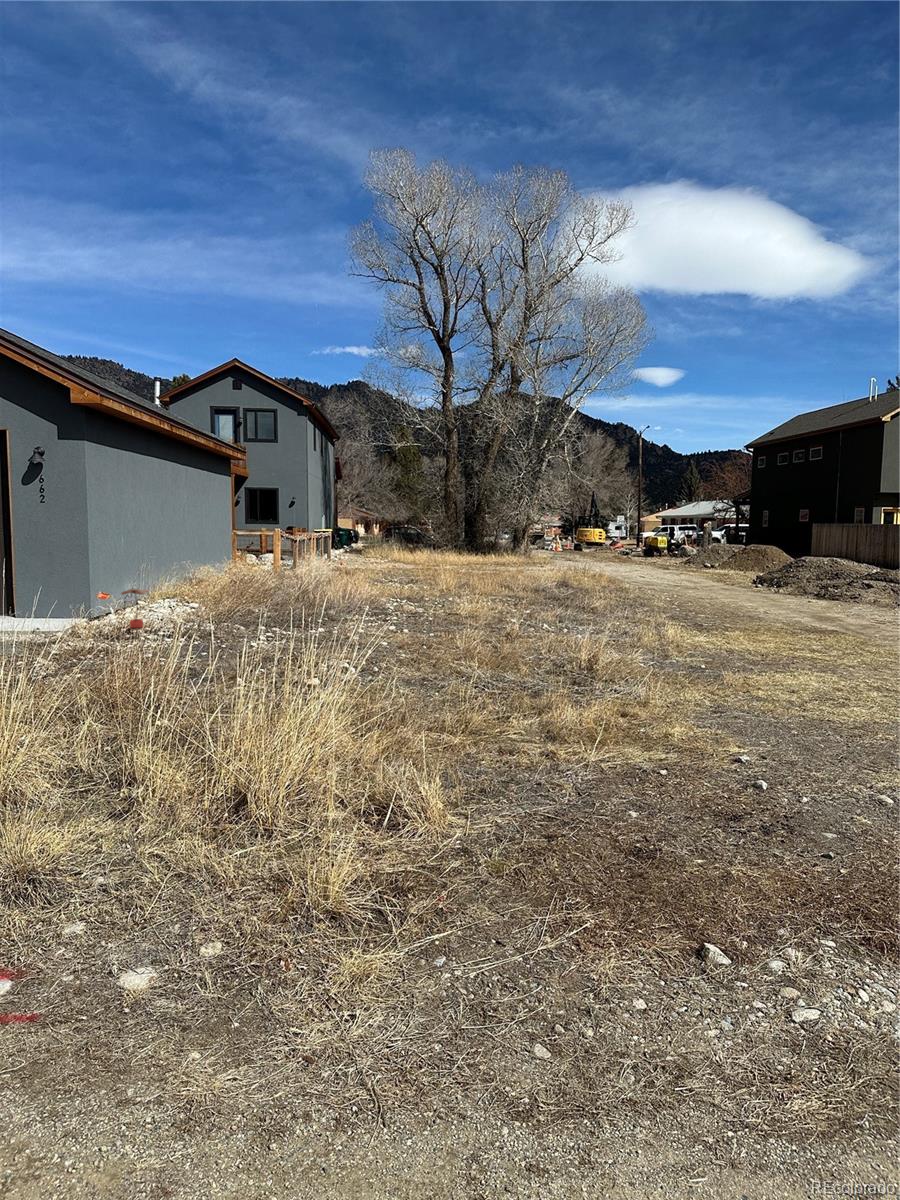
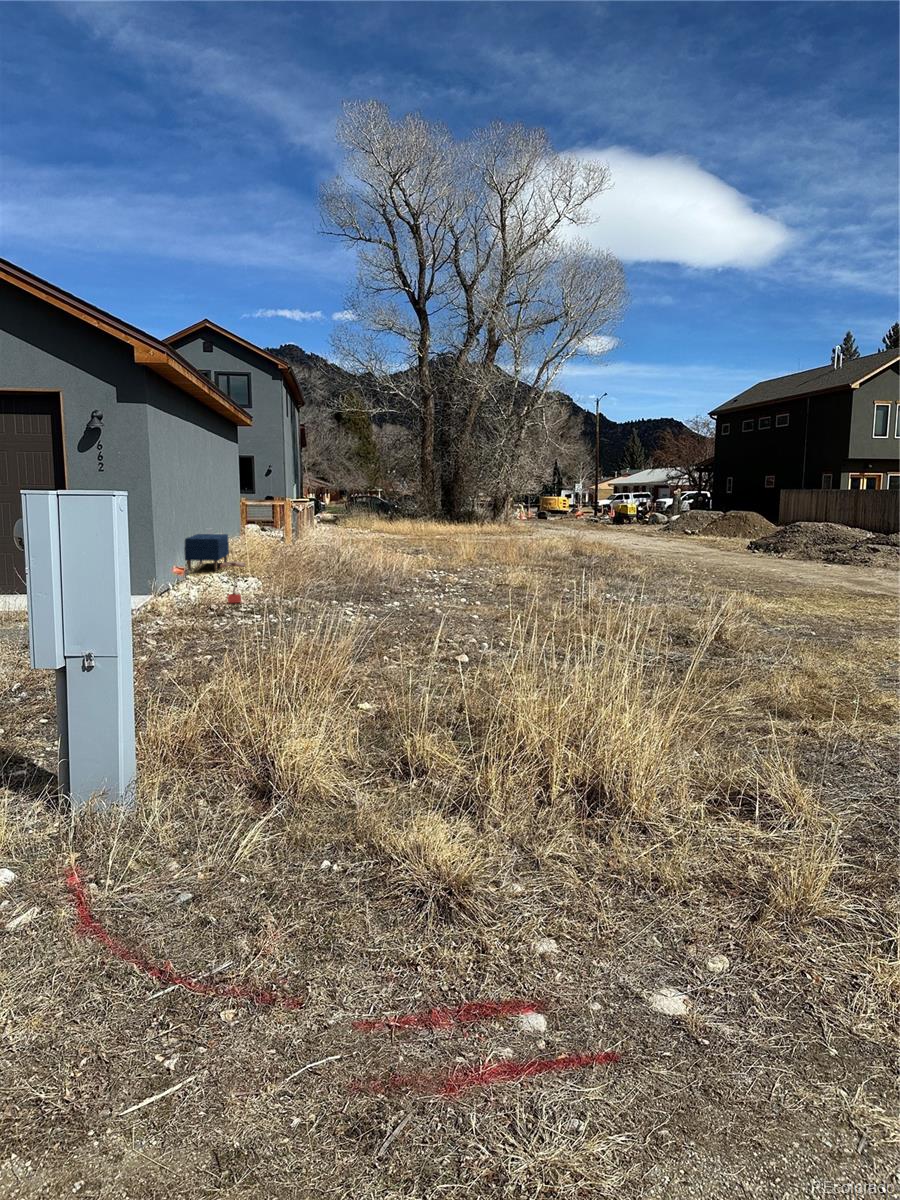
bench: none [134,560,185,595] -> present [184,534,229,571]

